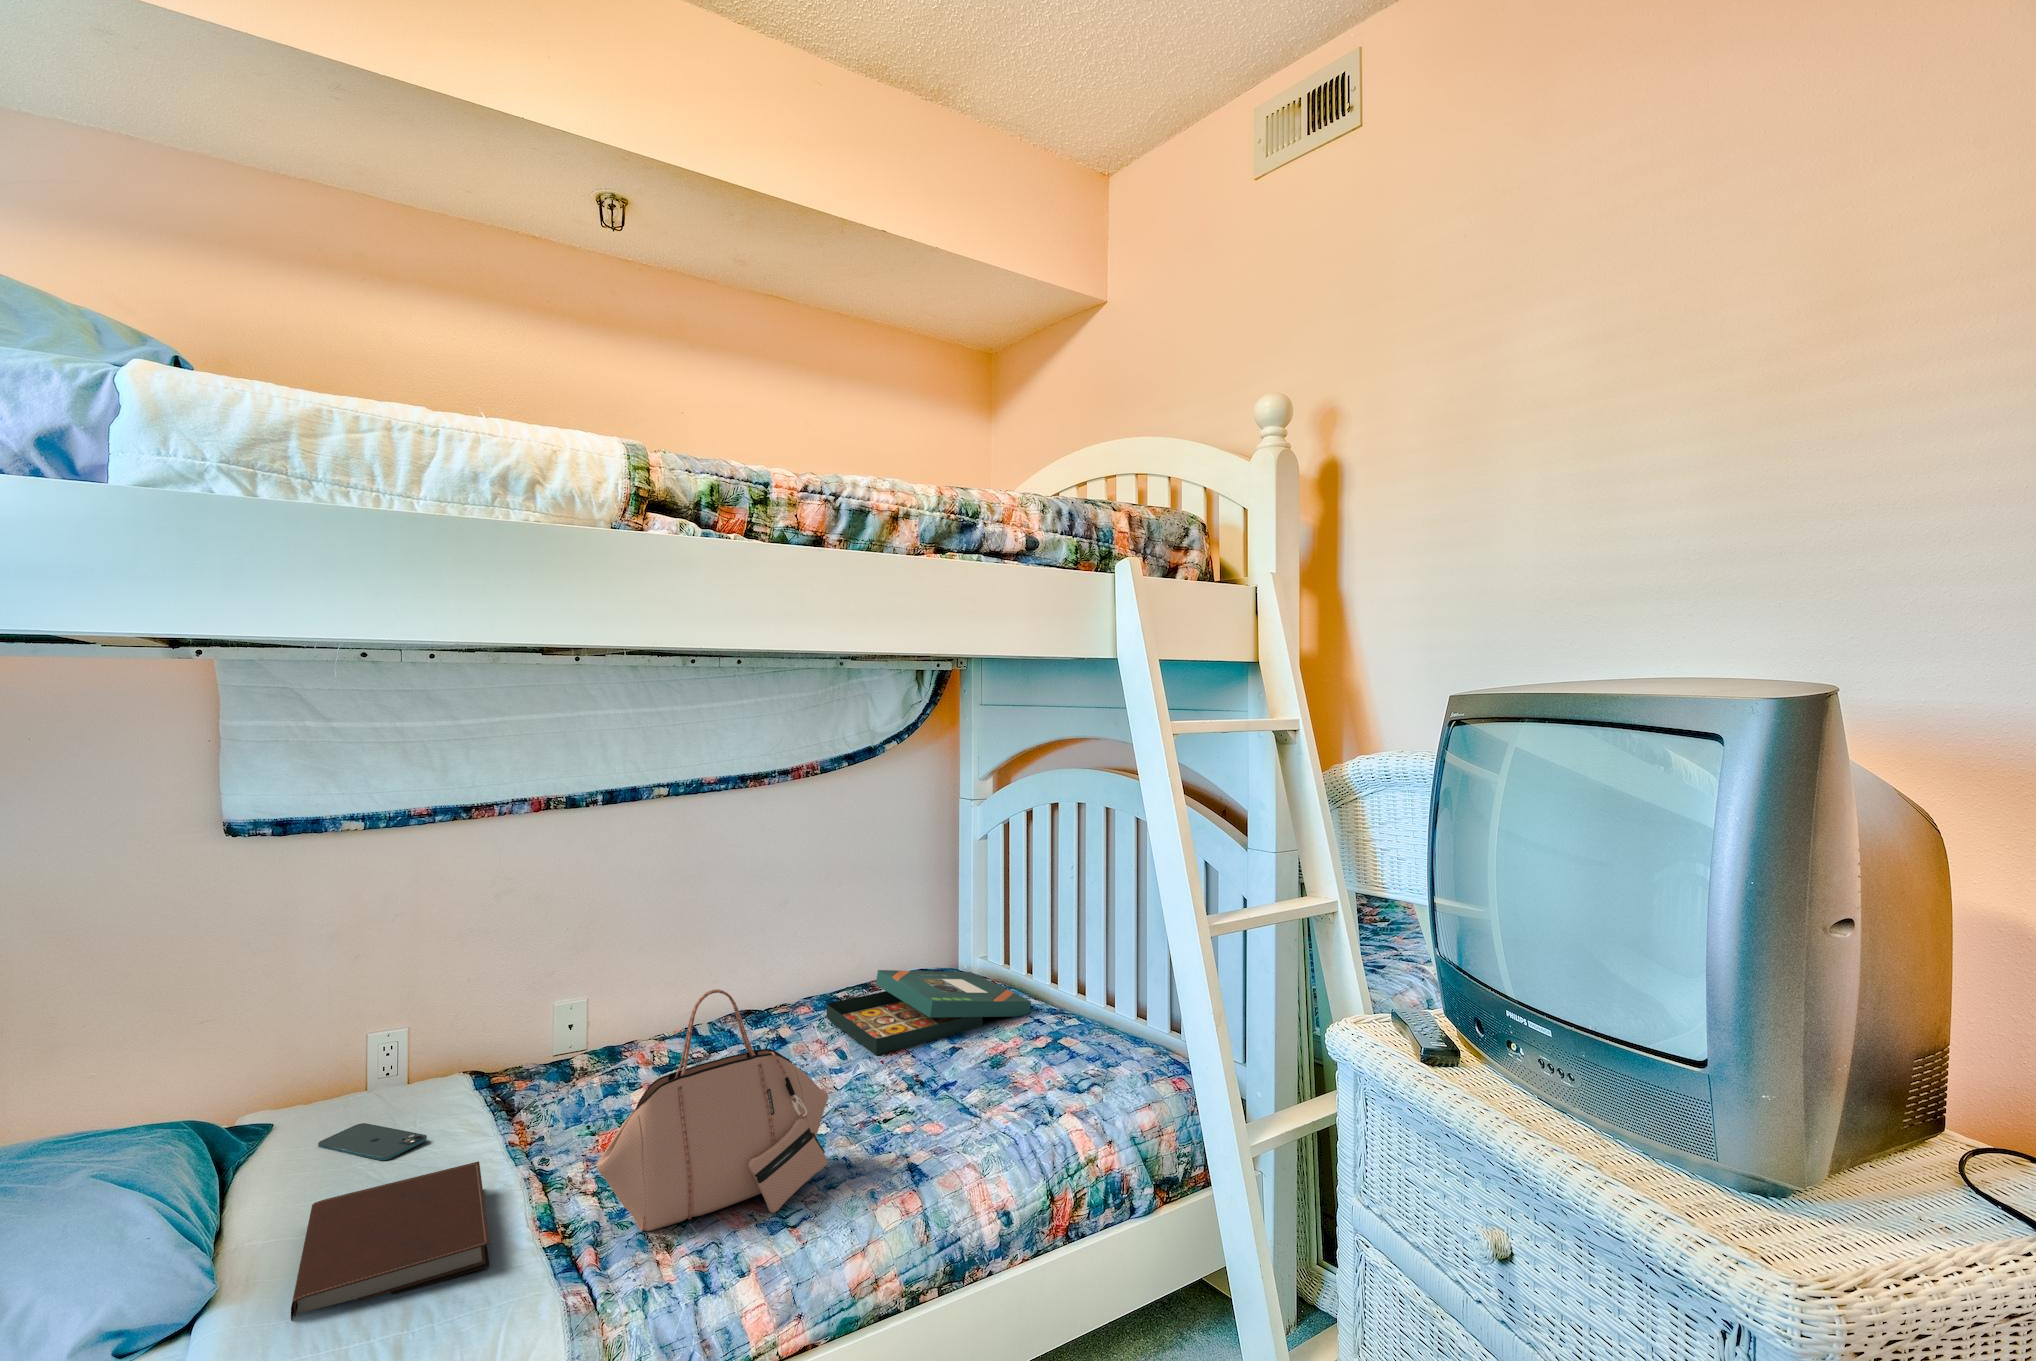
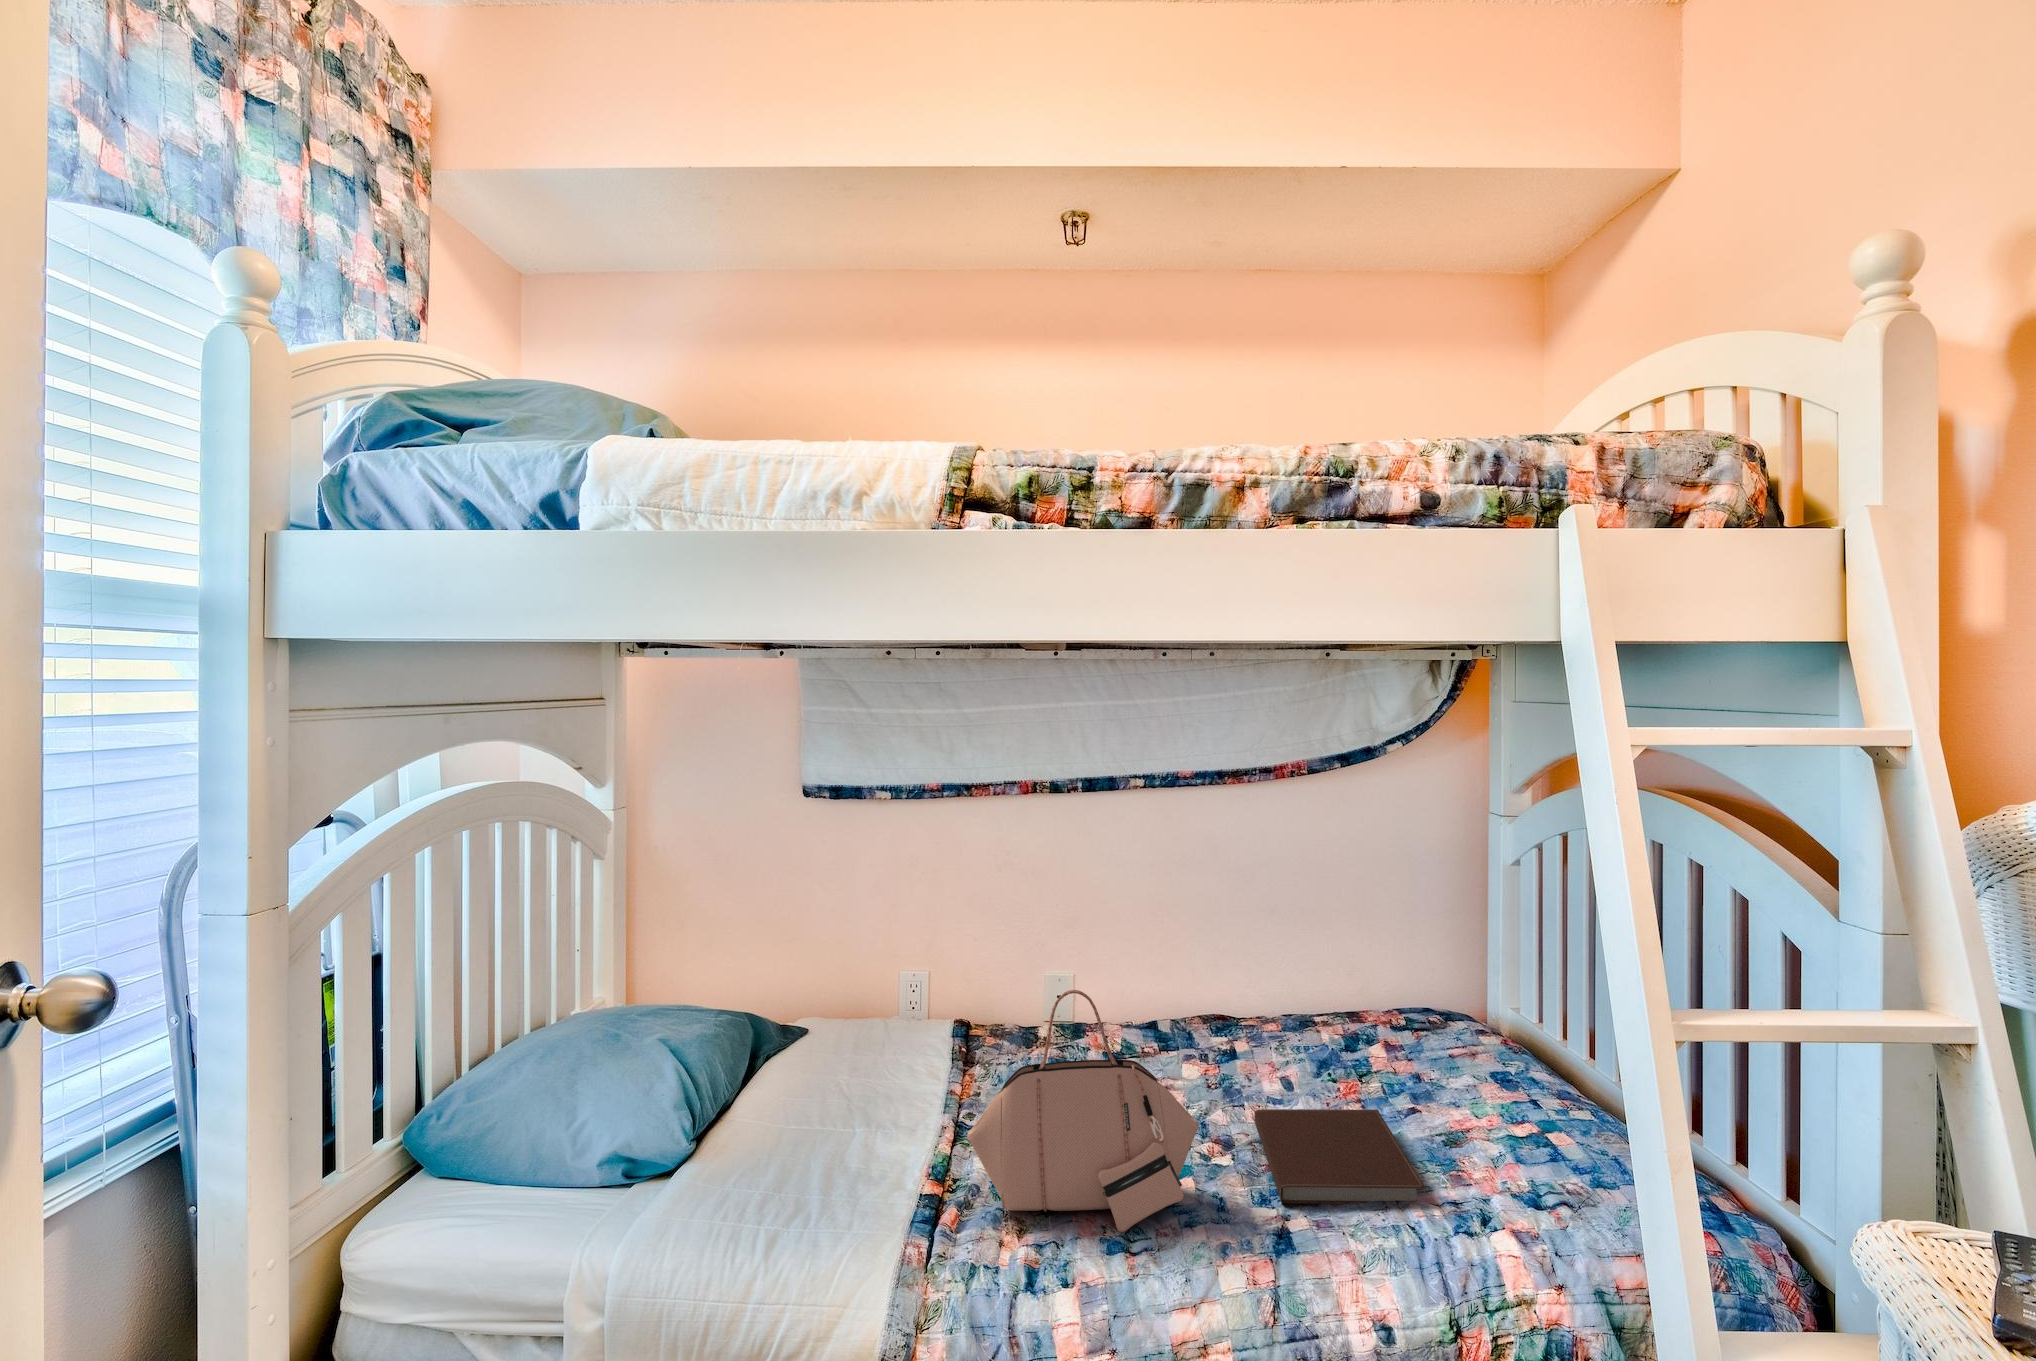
board game: present [826,970,1031,1055] -> none [1287,997,1541,1094]
smartphone: present [318,1123,427,1160] -> none [833,1047,899,1083]
notebook: present [291,1161,490,1321] -> present [1255,1109,1426,1207]

